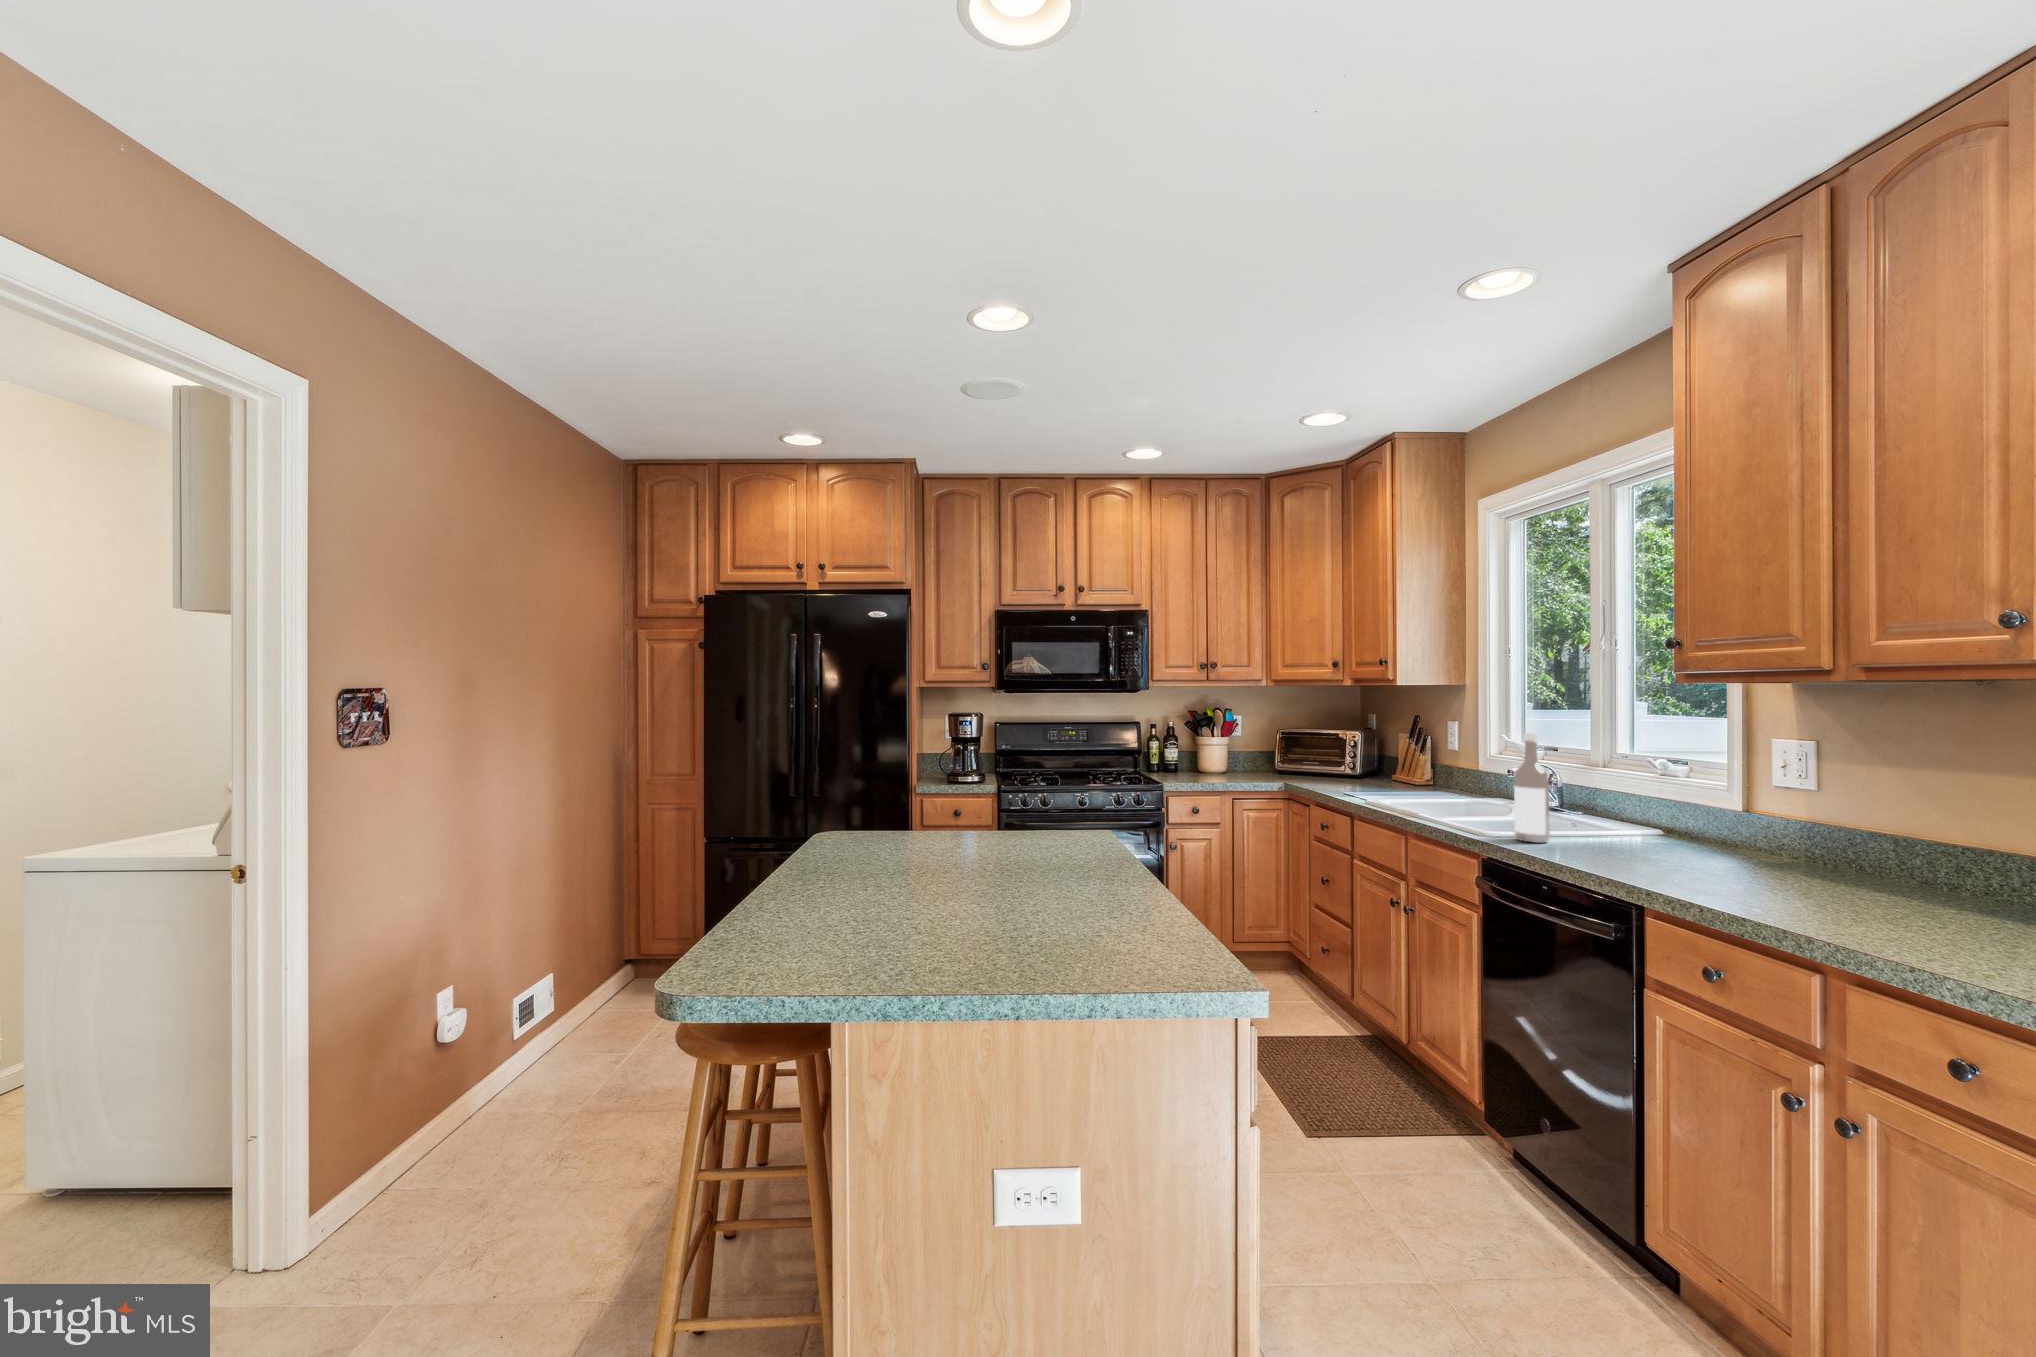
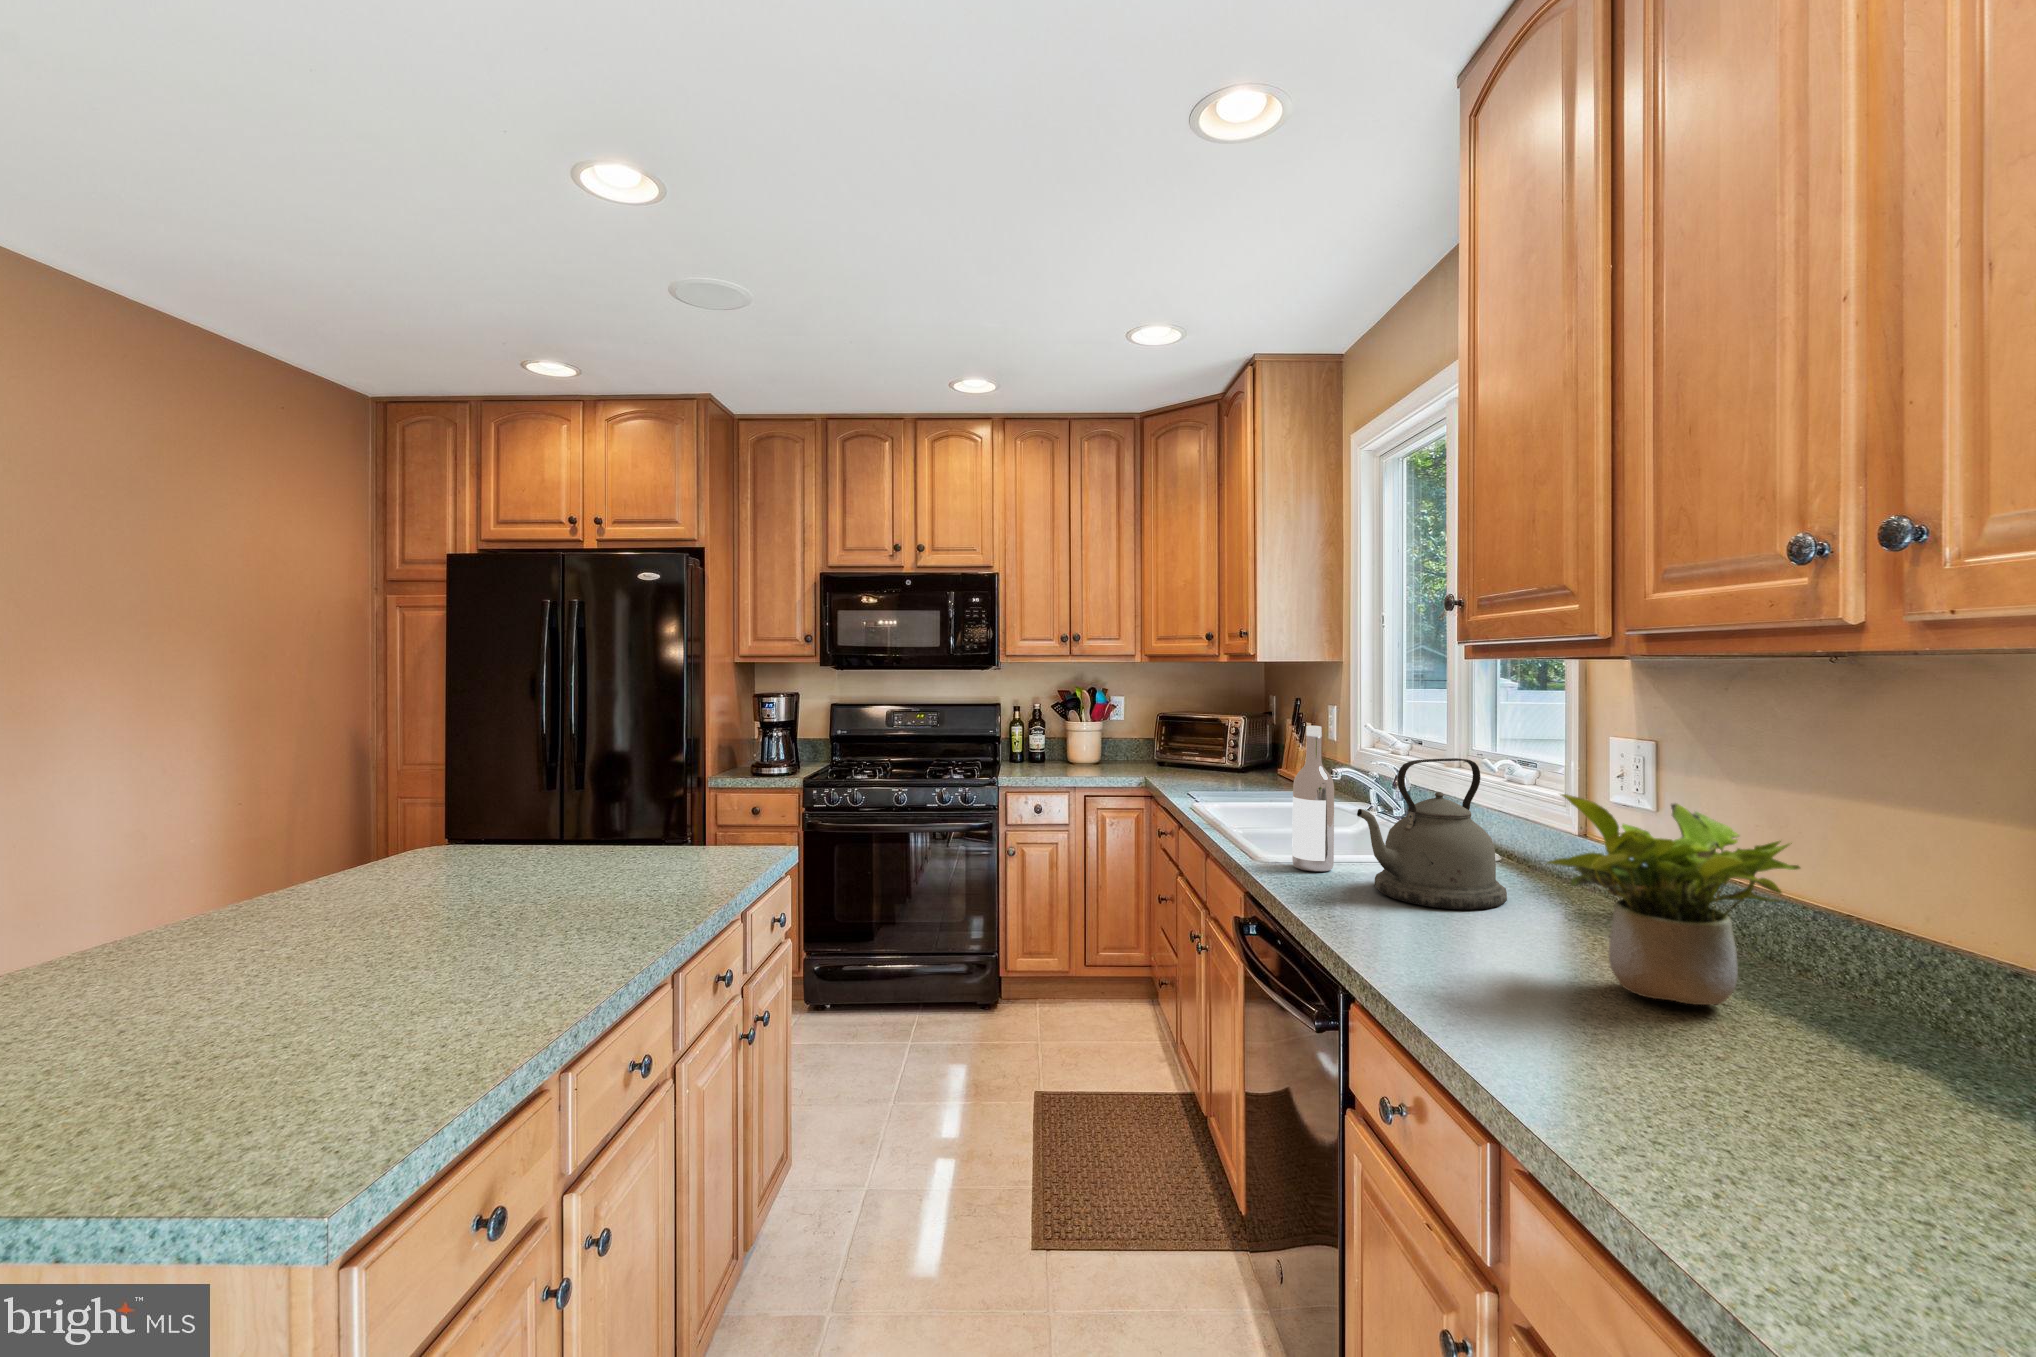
kettle: none [1597,755,1706,862] -> present [1357,758,1507,910]
potted plant: none [1797,772,1965,905] -> present [1547,794,1800,1005]

